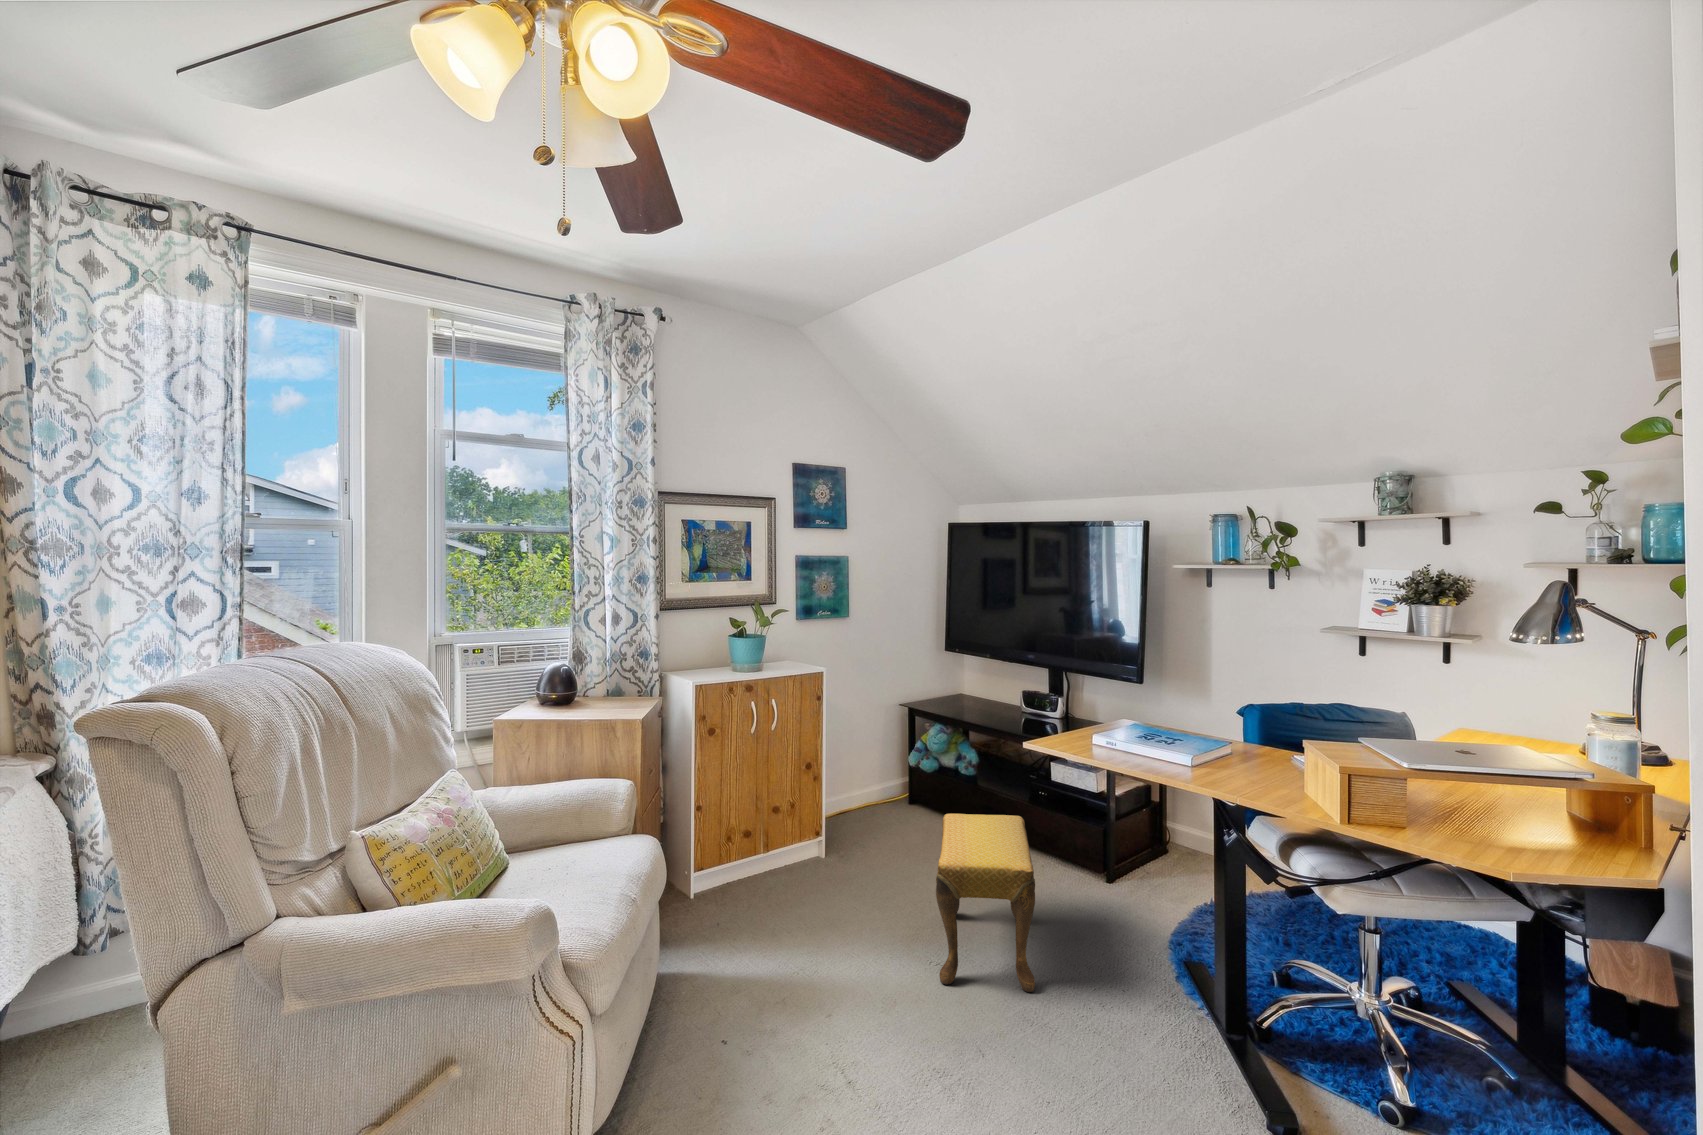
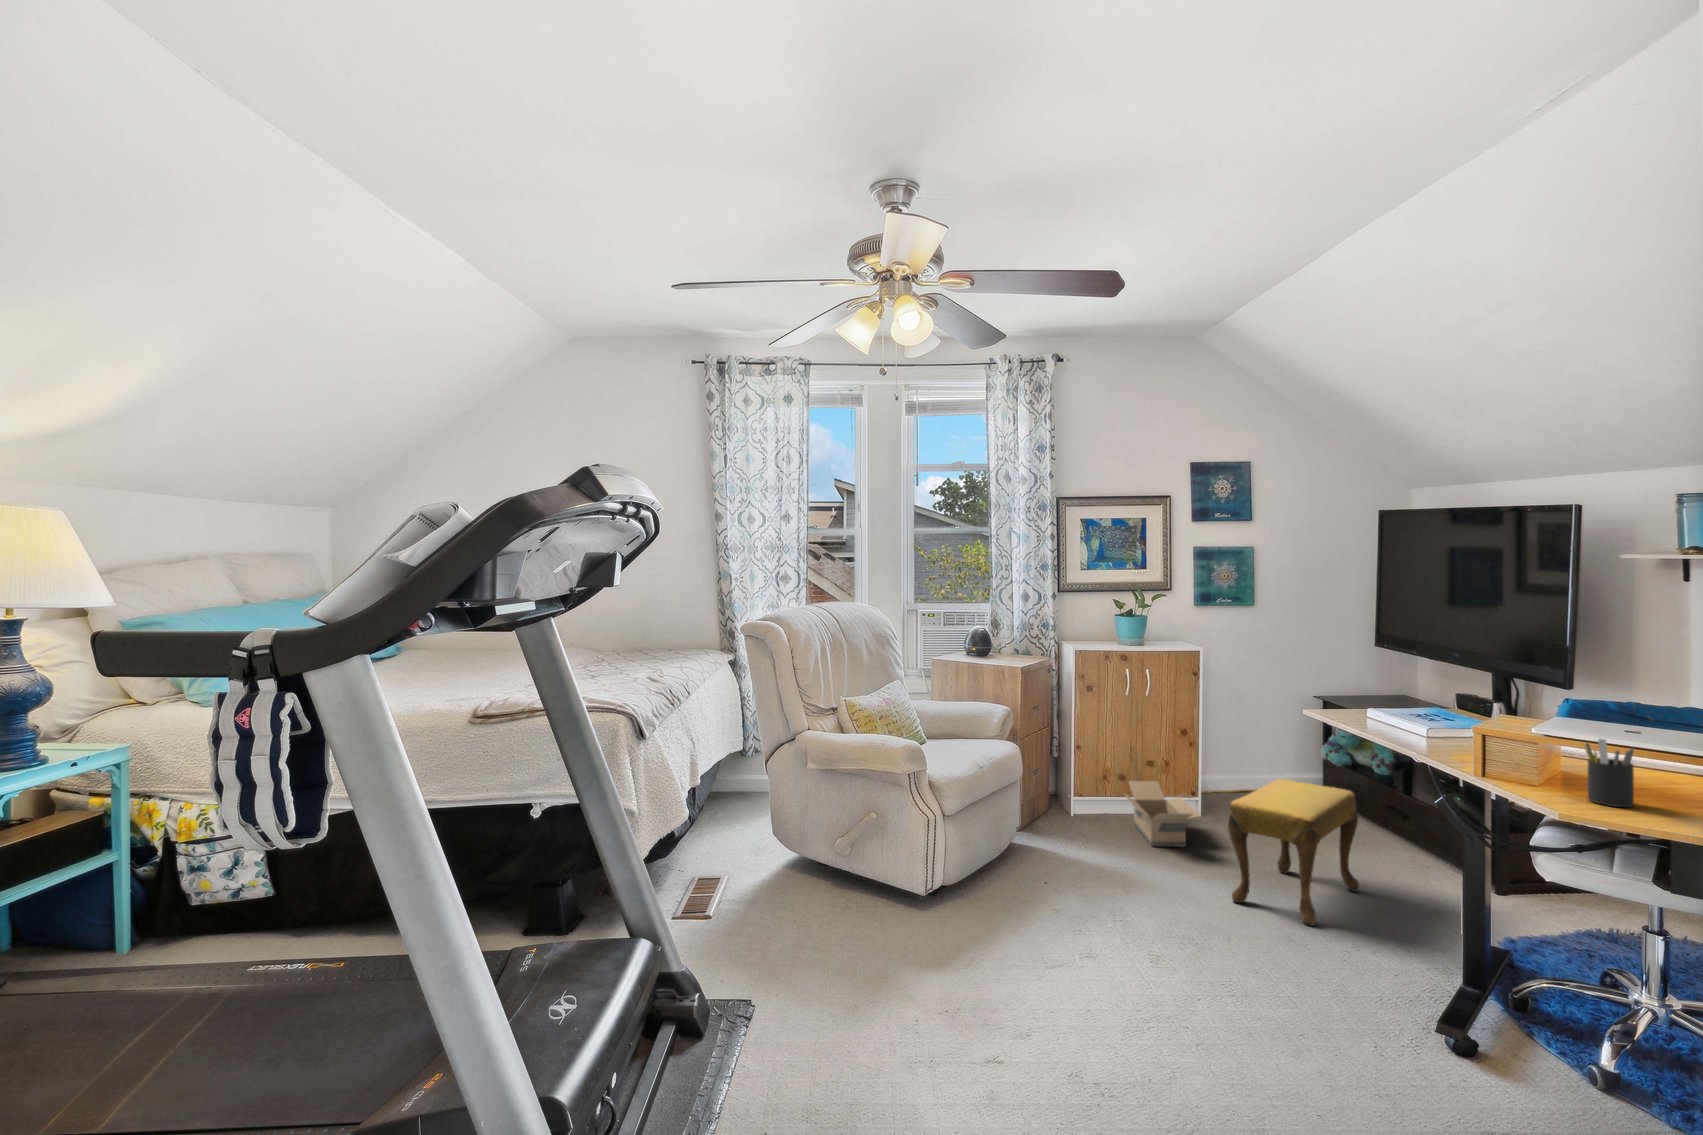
pen holder: none [1450,773,1504,846] -> present [1585,739,1634,807]
cardboard box: none [756,830,860,921] -> present [1125,781,1200,847]

